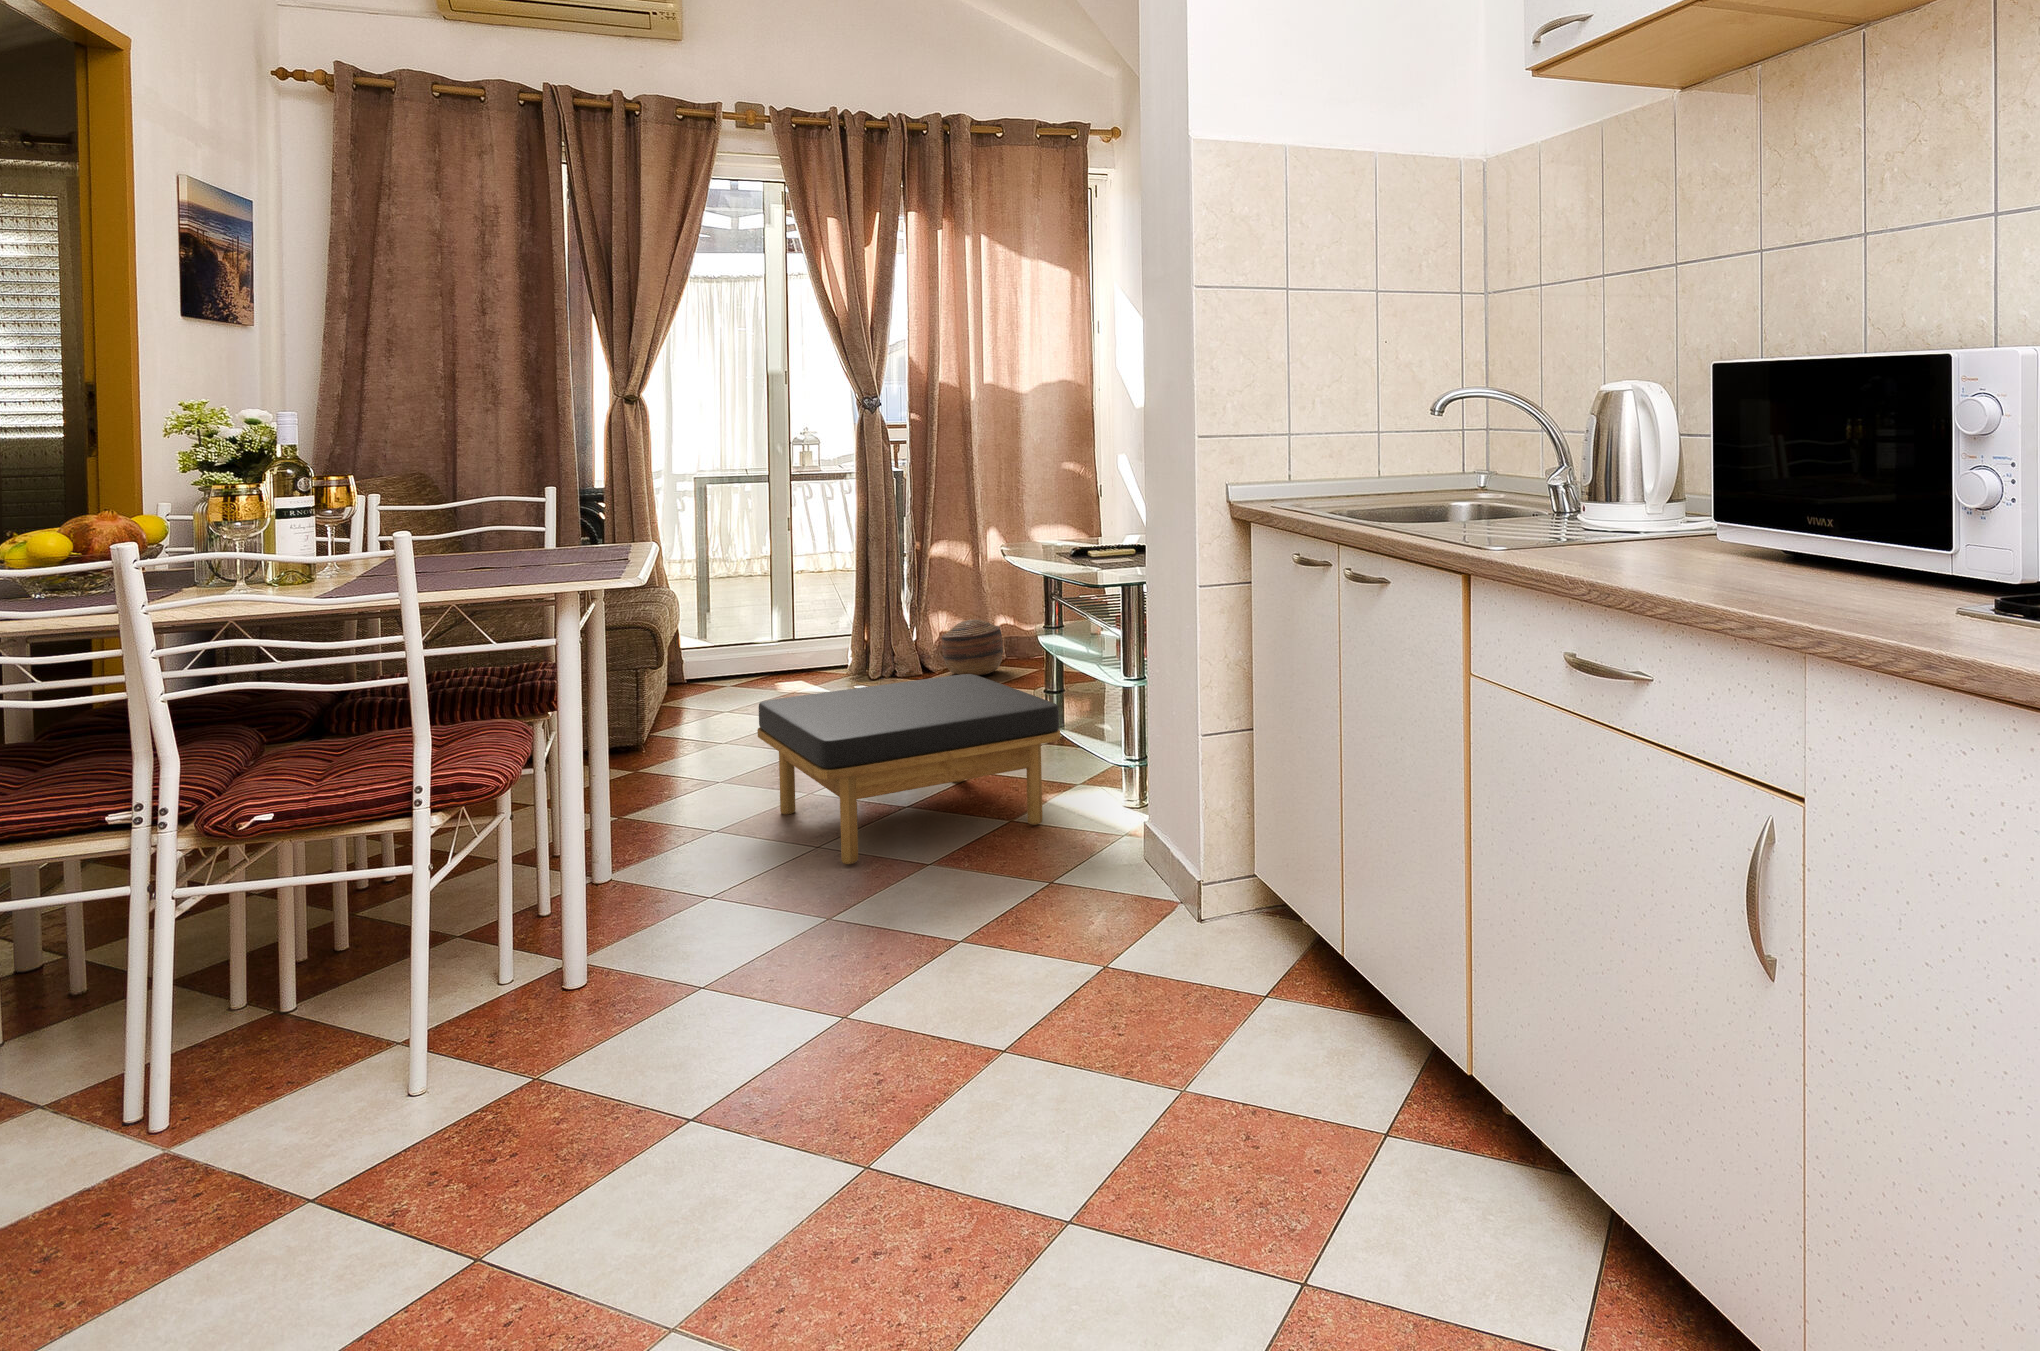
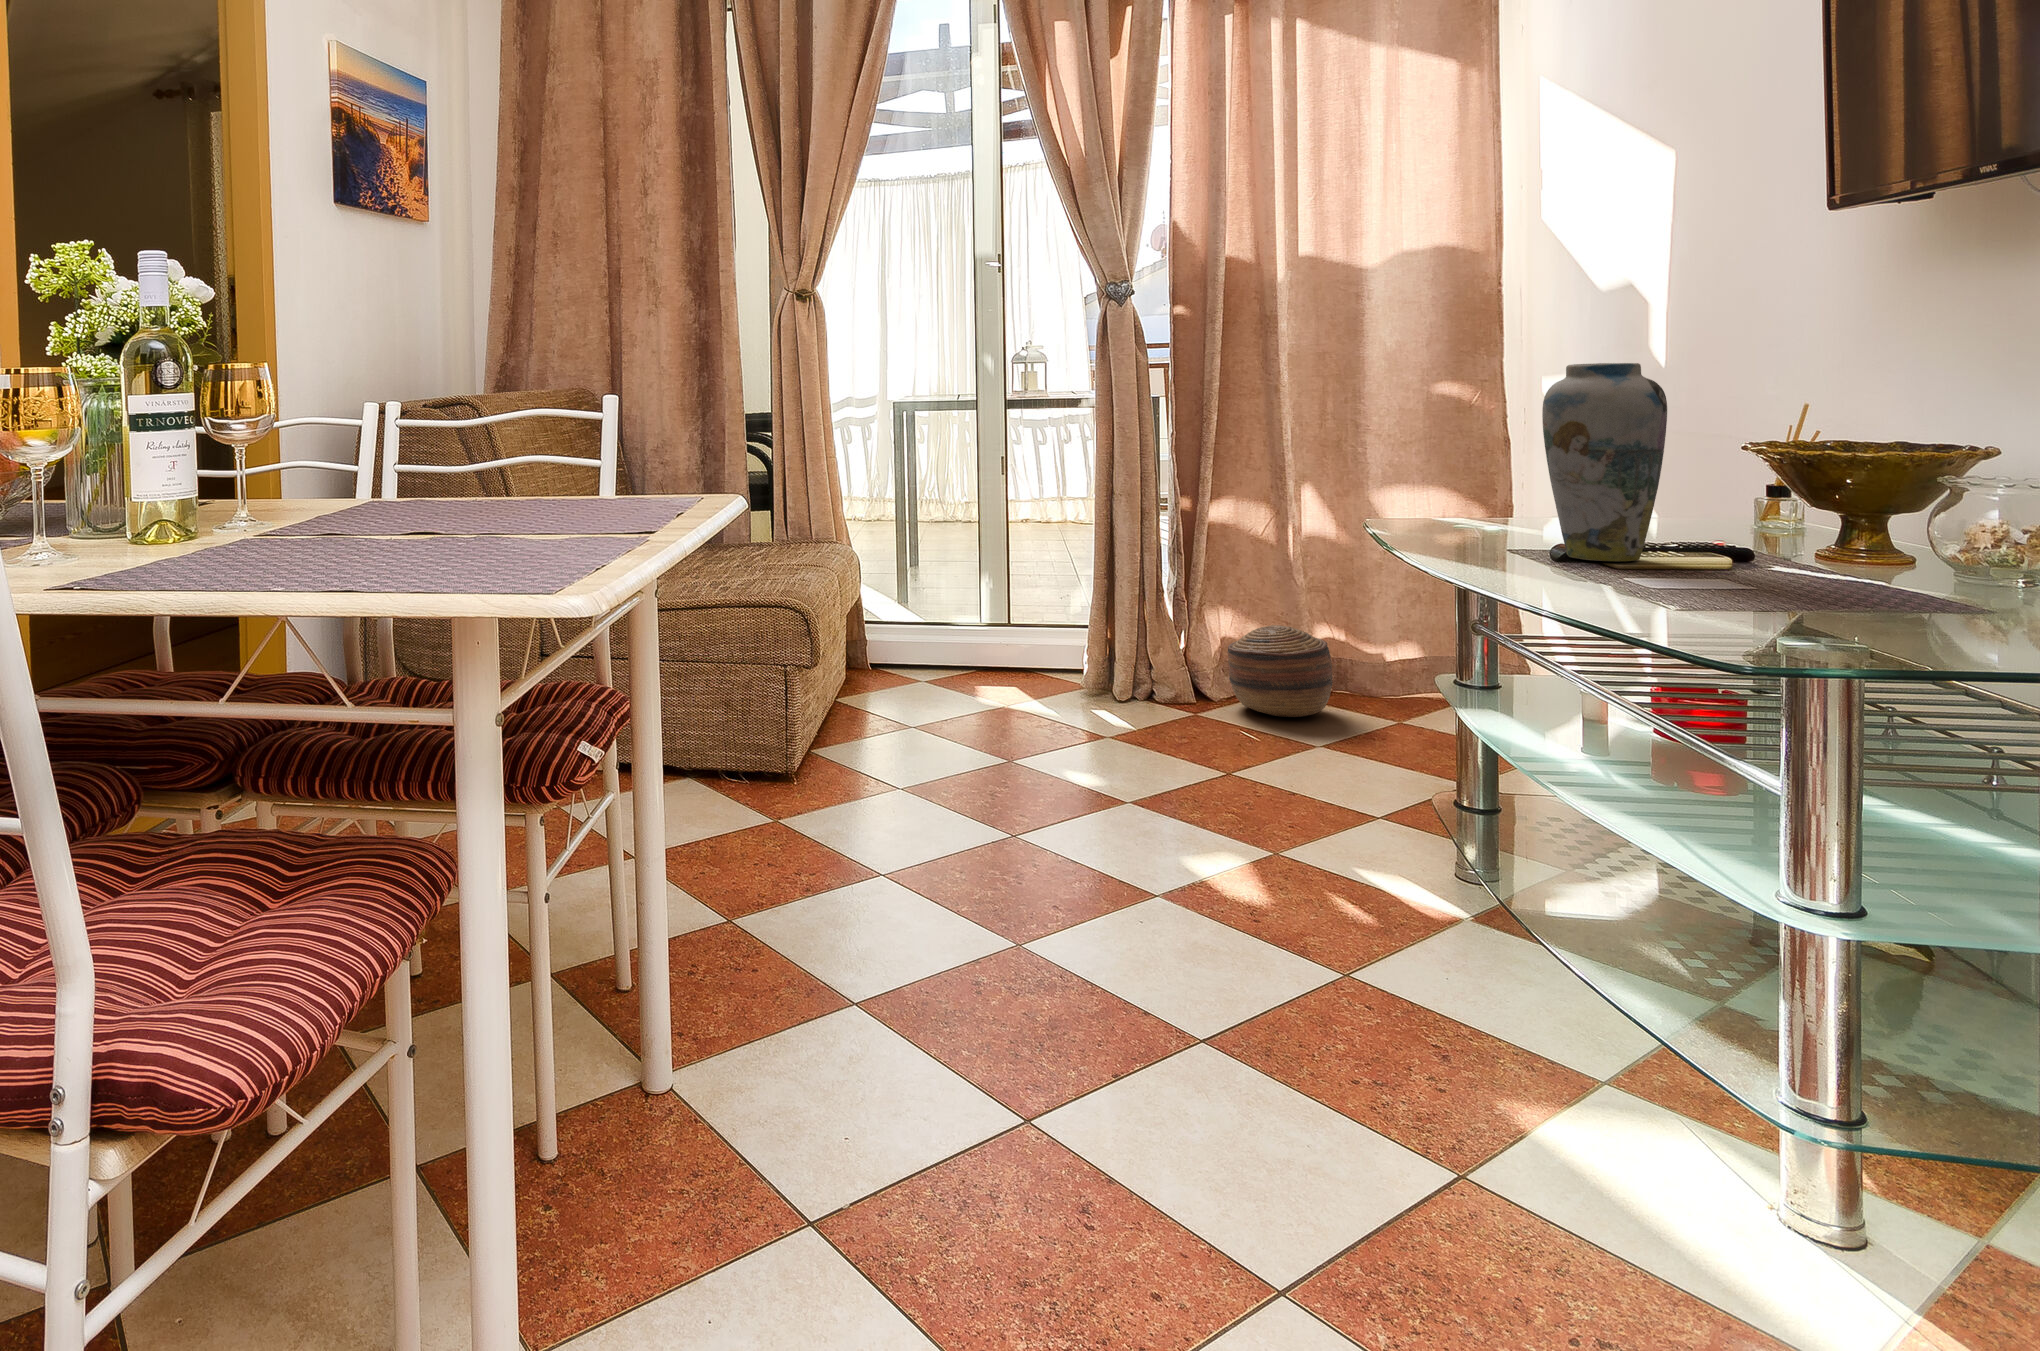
vase: none [1061,465,1108,558] -> present [1542,363,1667,561]
ottoman: present [757,674,1060,864] -> none [935,780,1652,1251]

